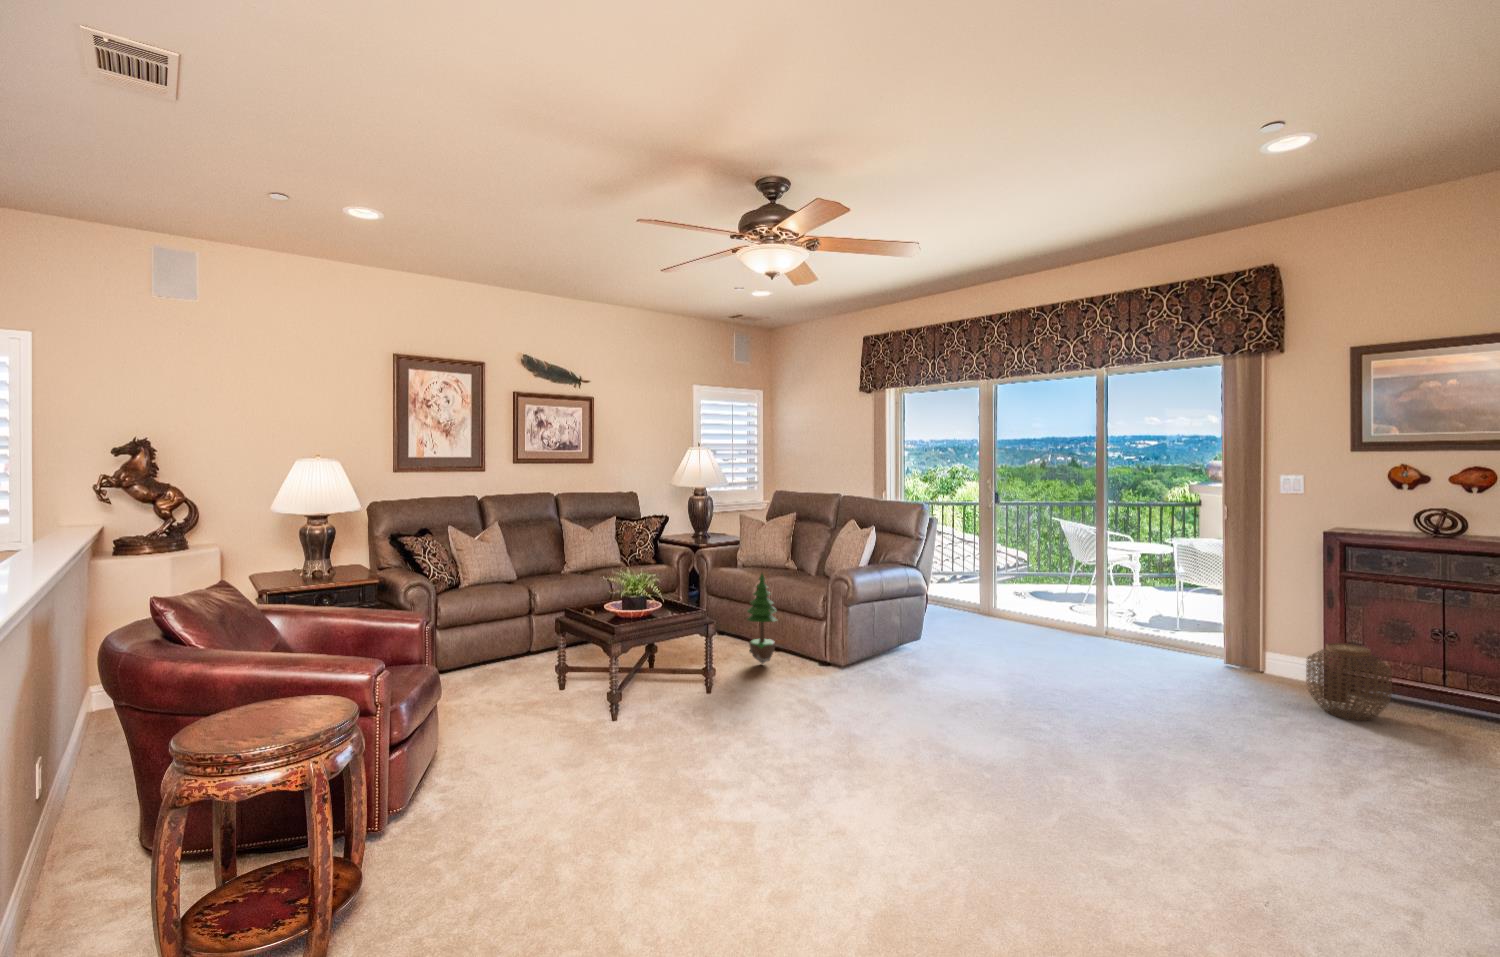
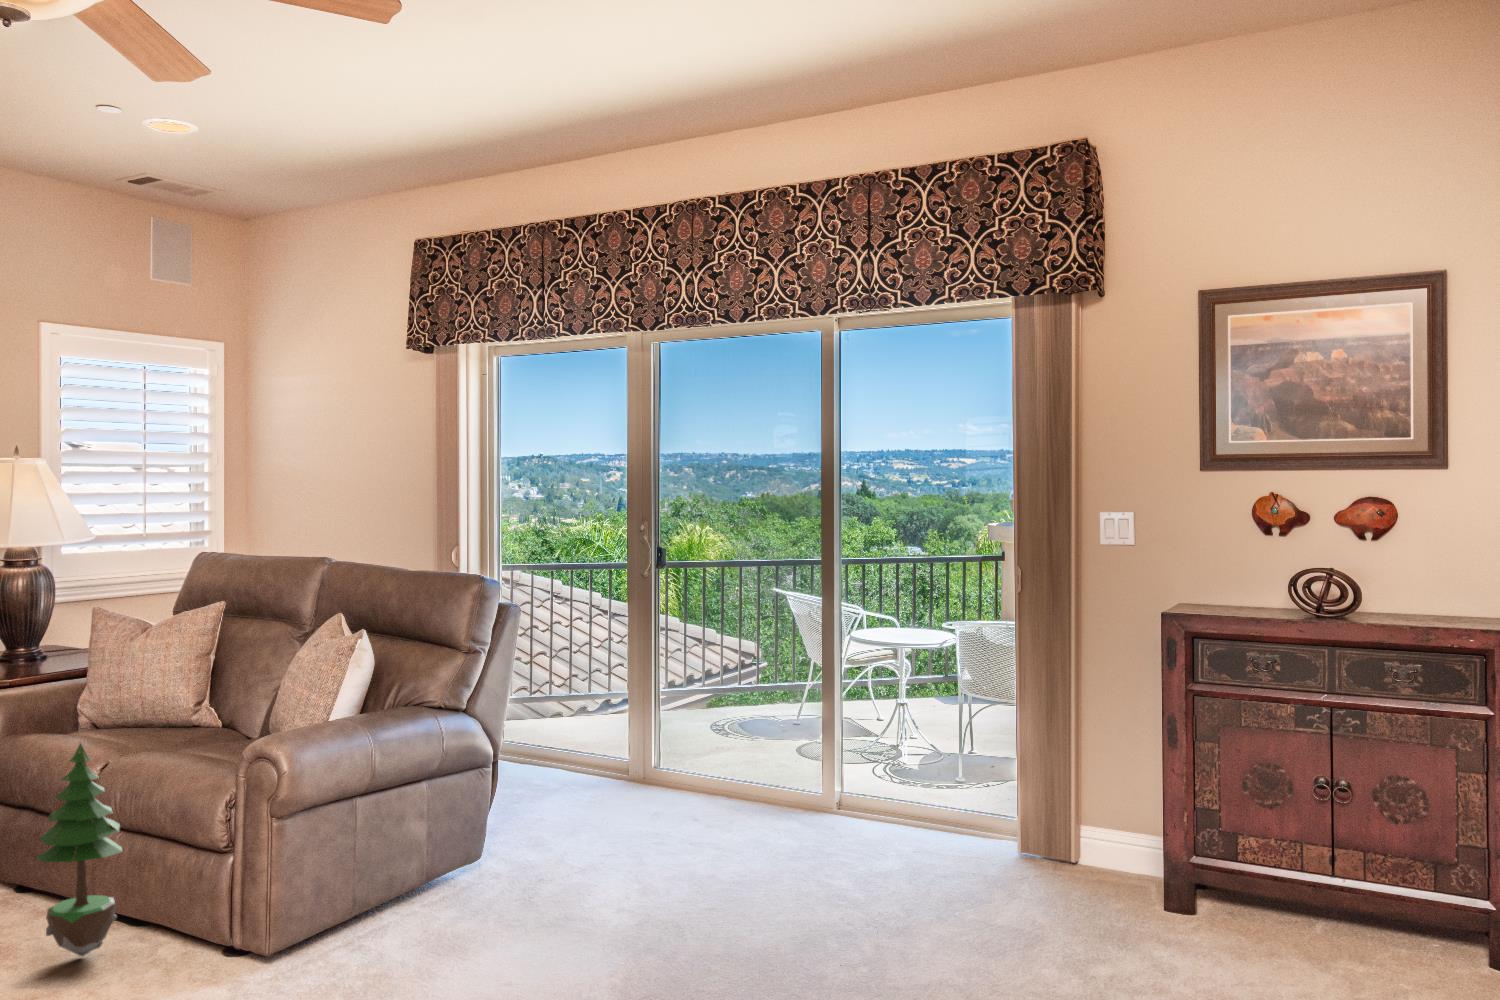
woven basket: present [1306,643,1392,721] -> none [1137,815,1263,956]

